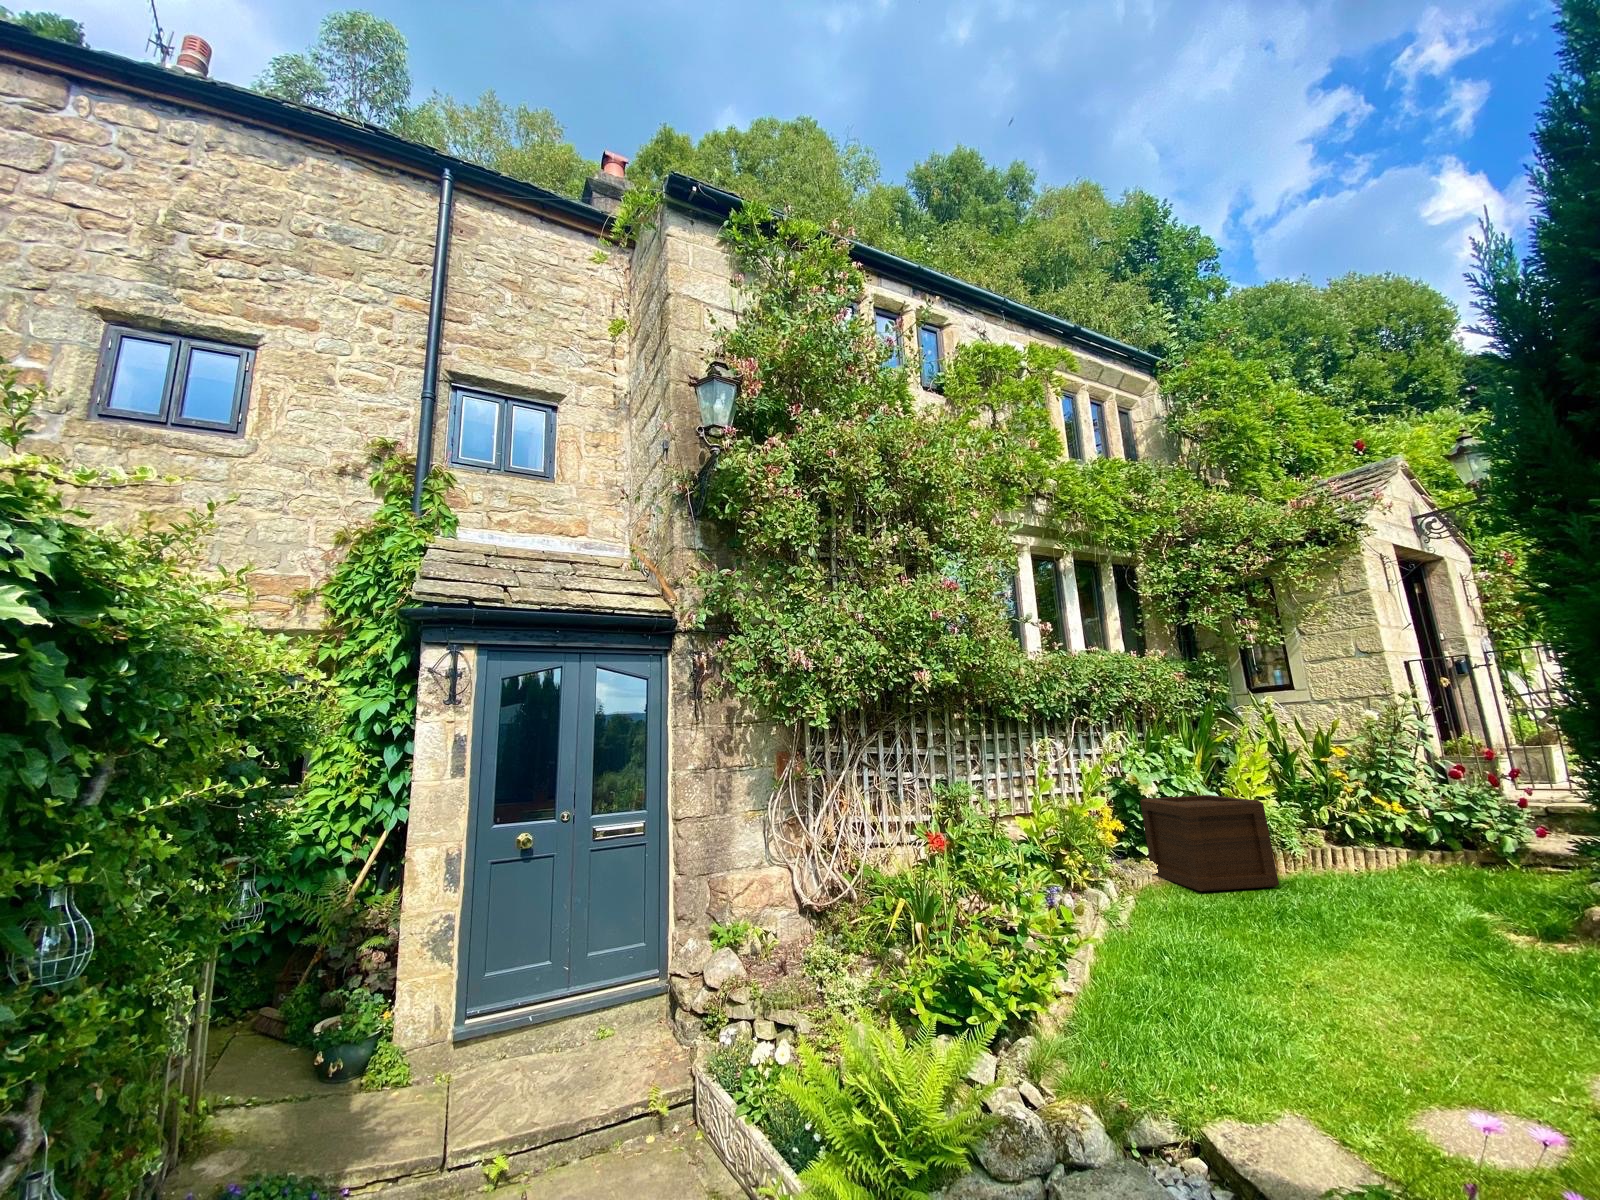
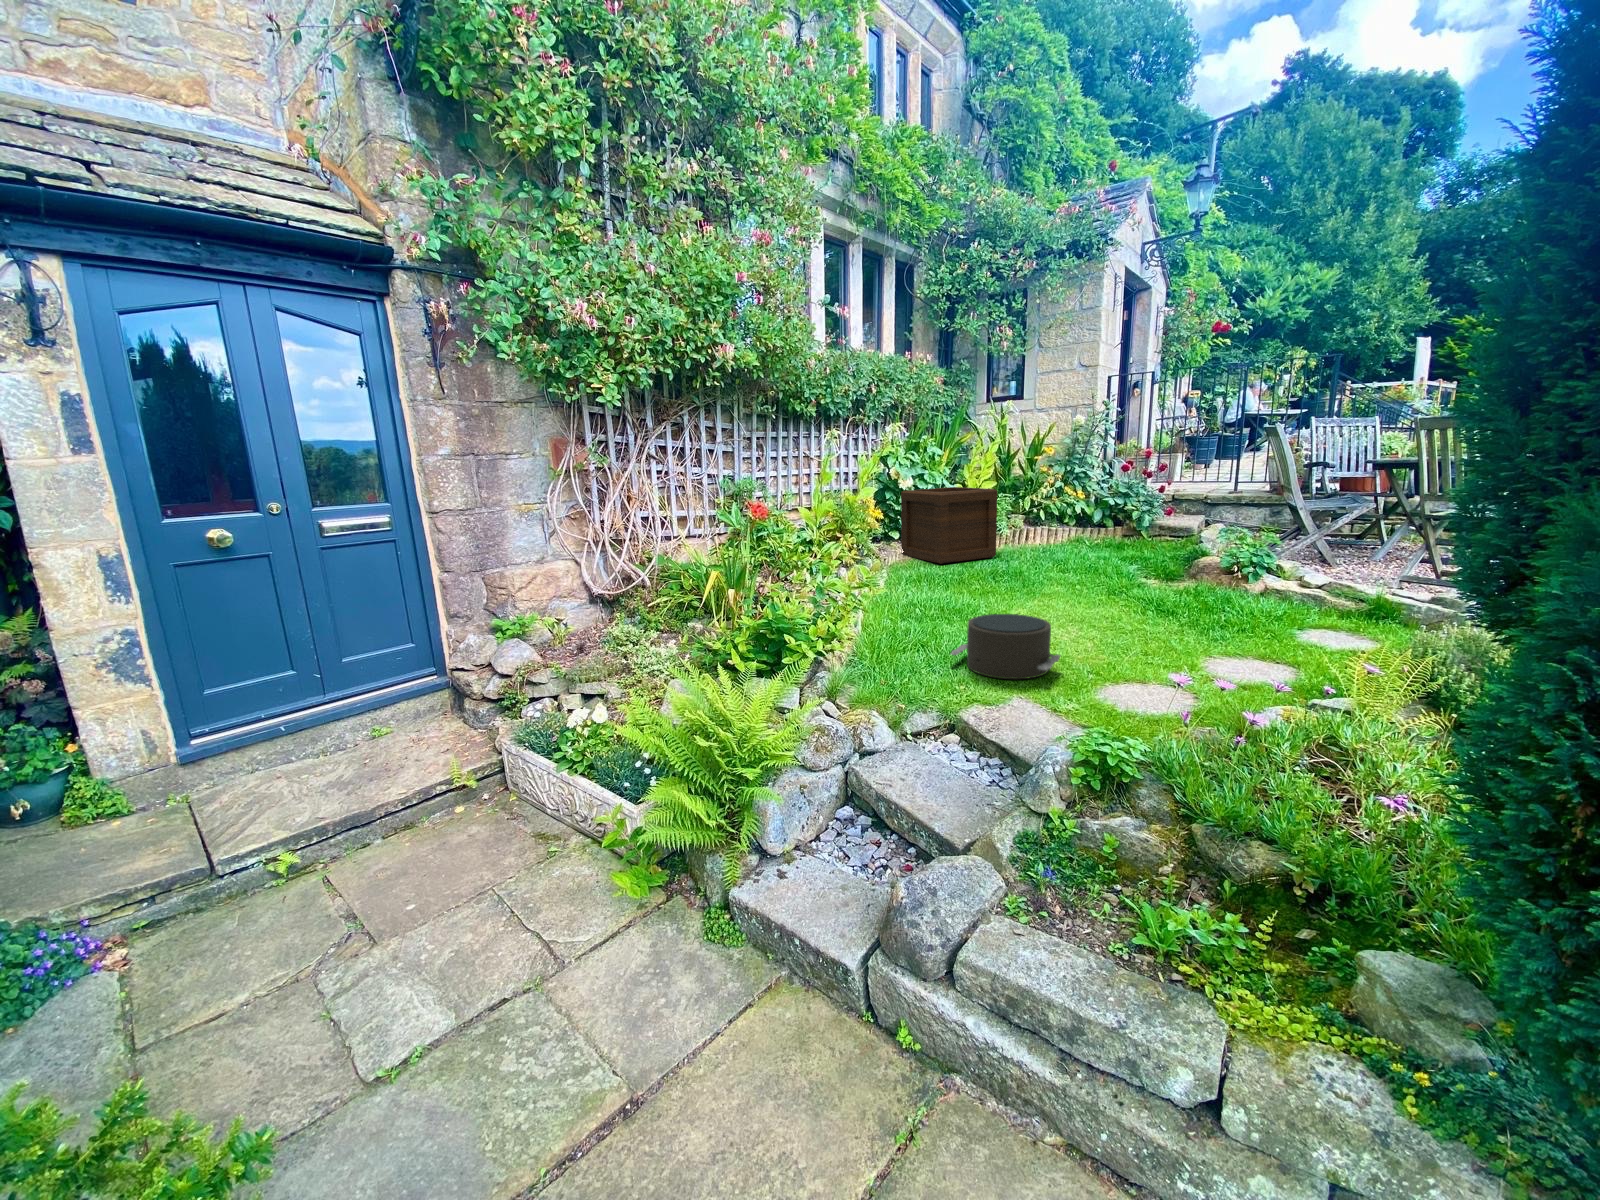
pouf: none [1193,980,1361,1088] -> present [950,614,1060,679]

